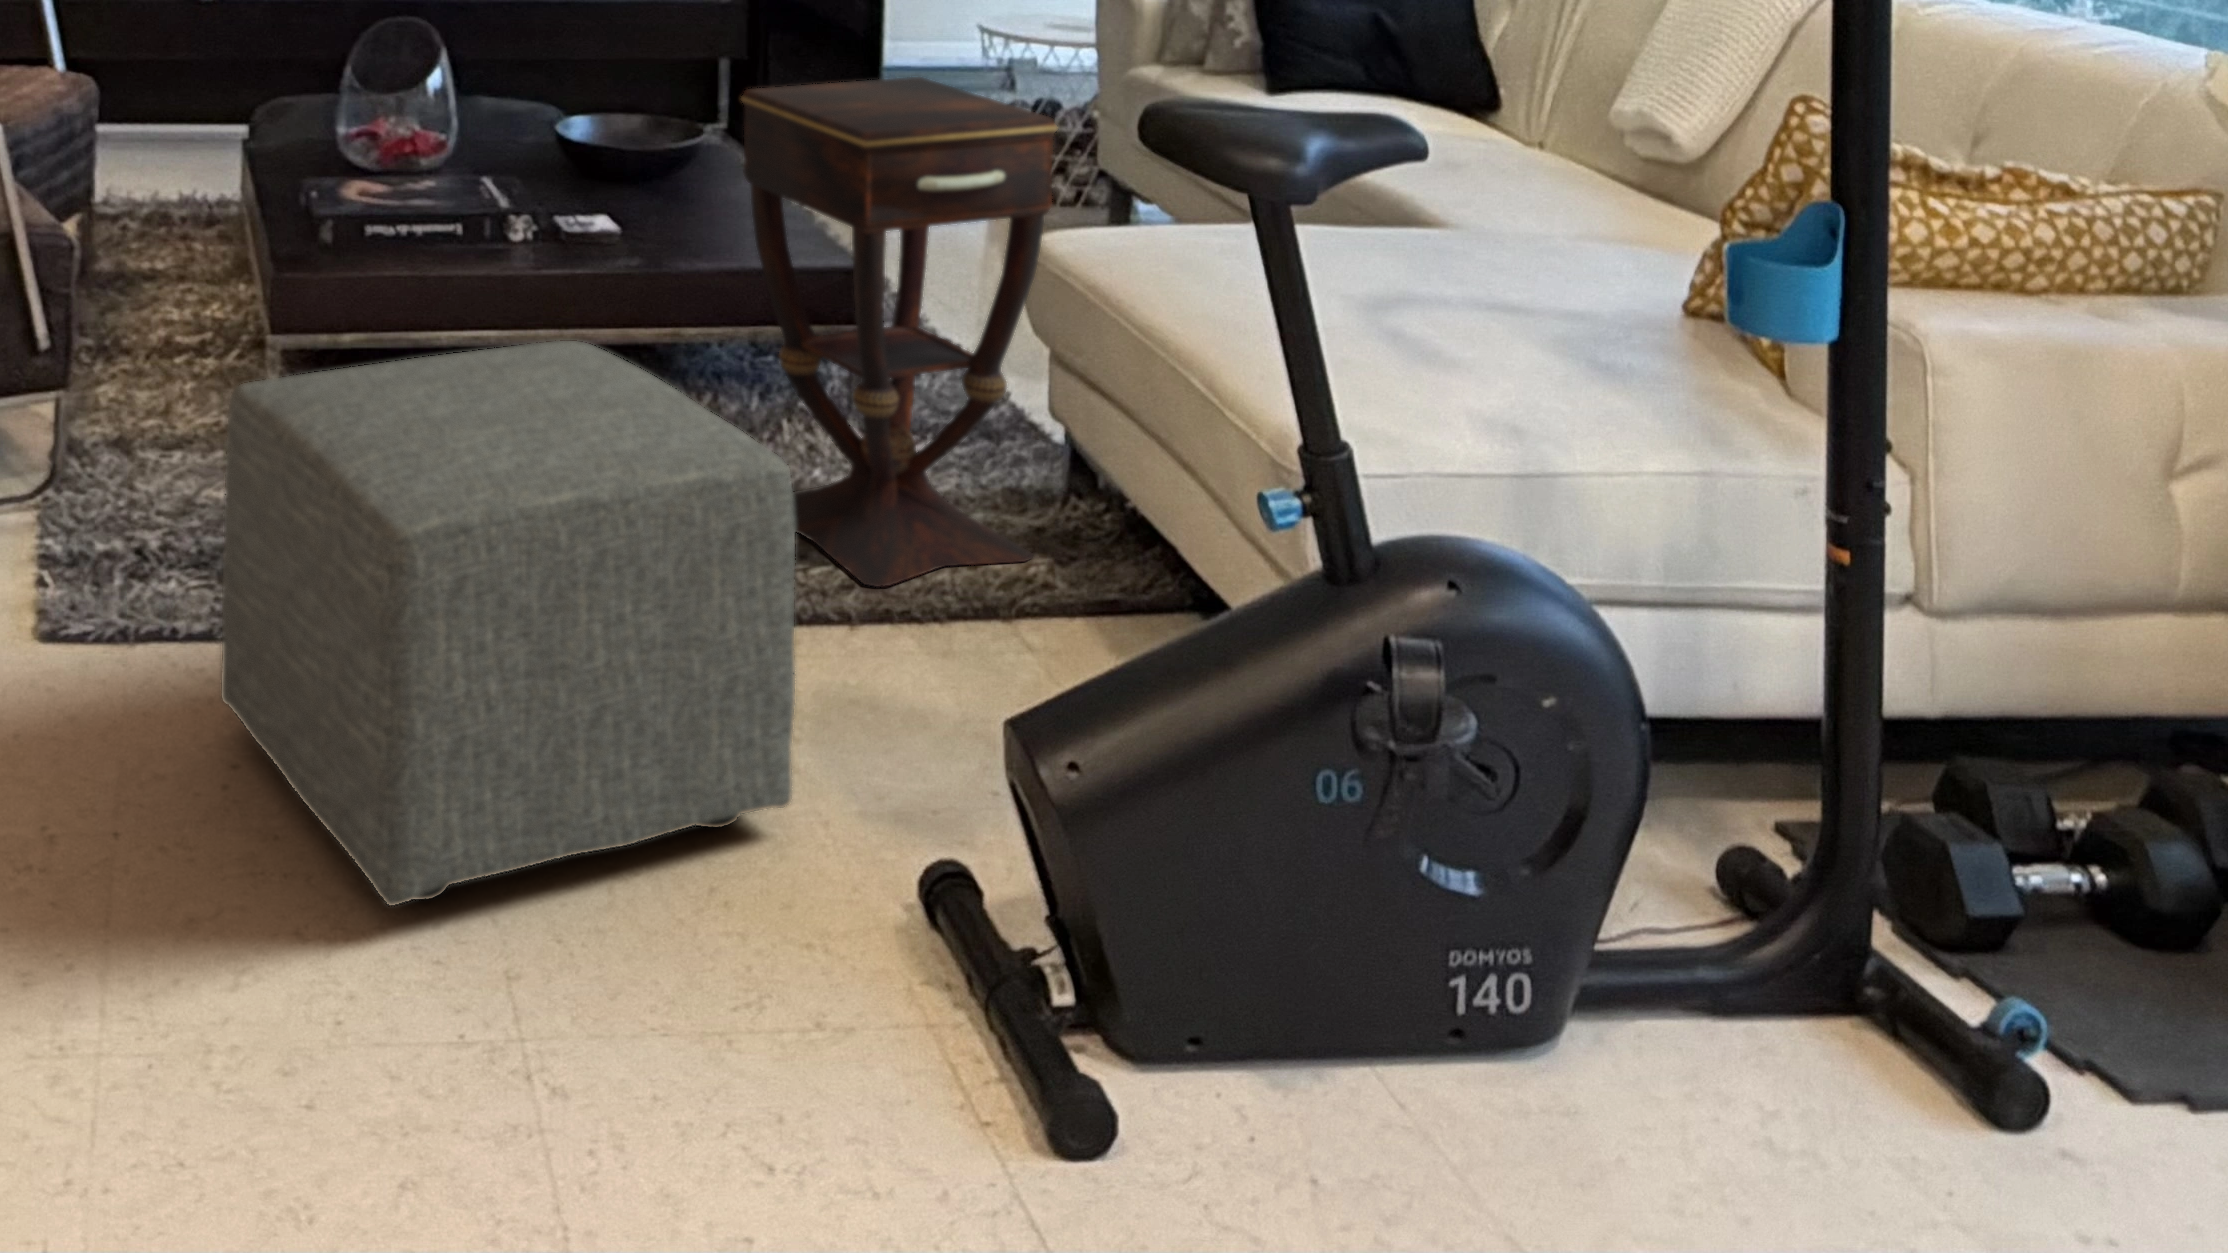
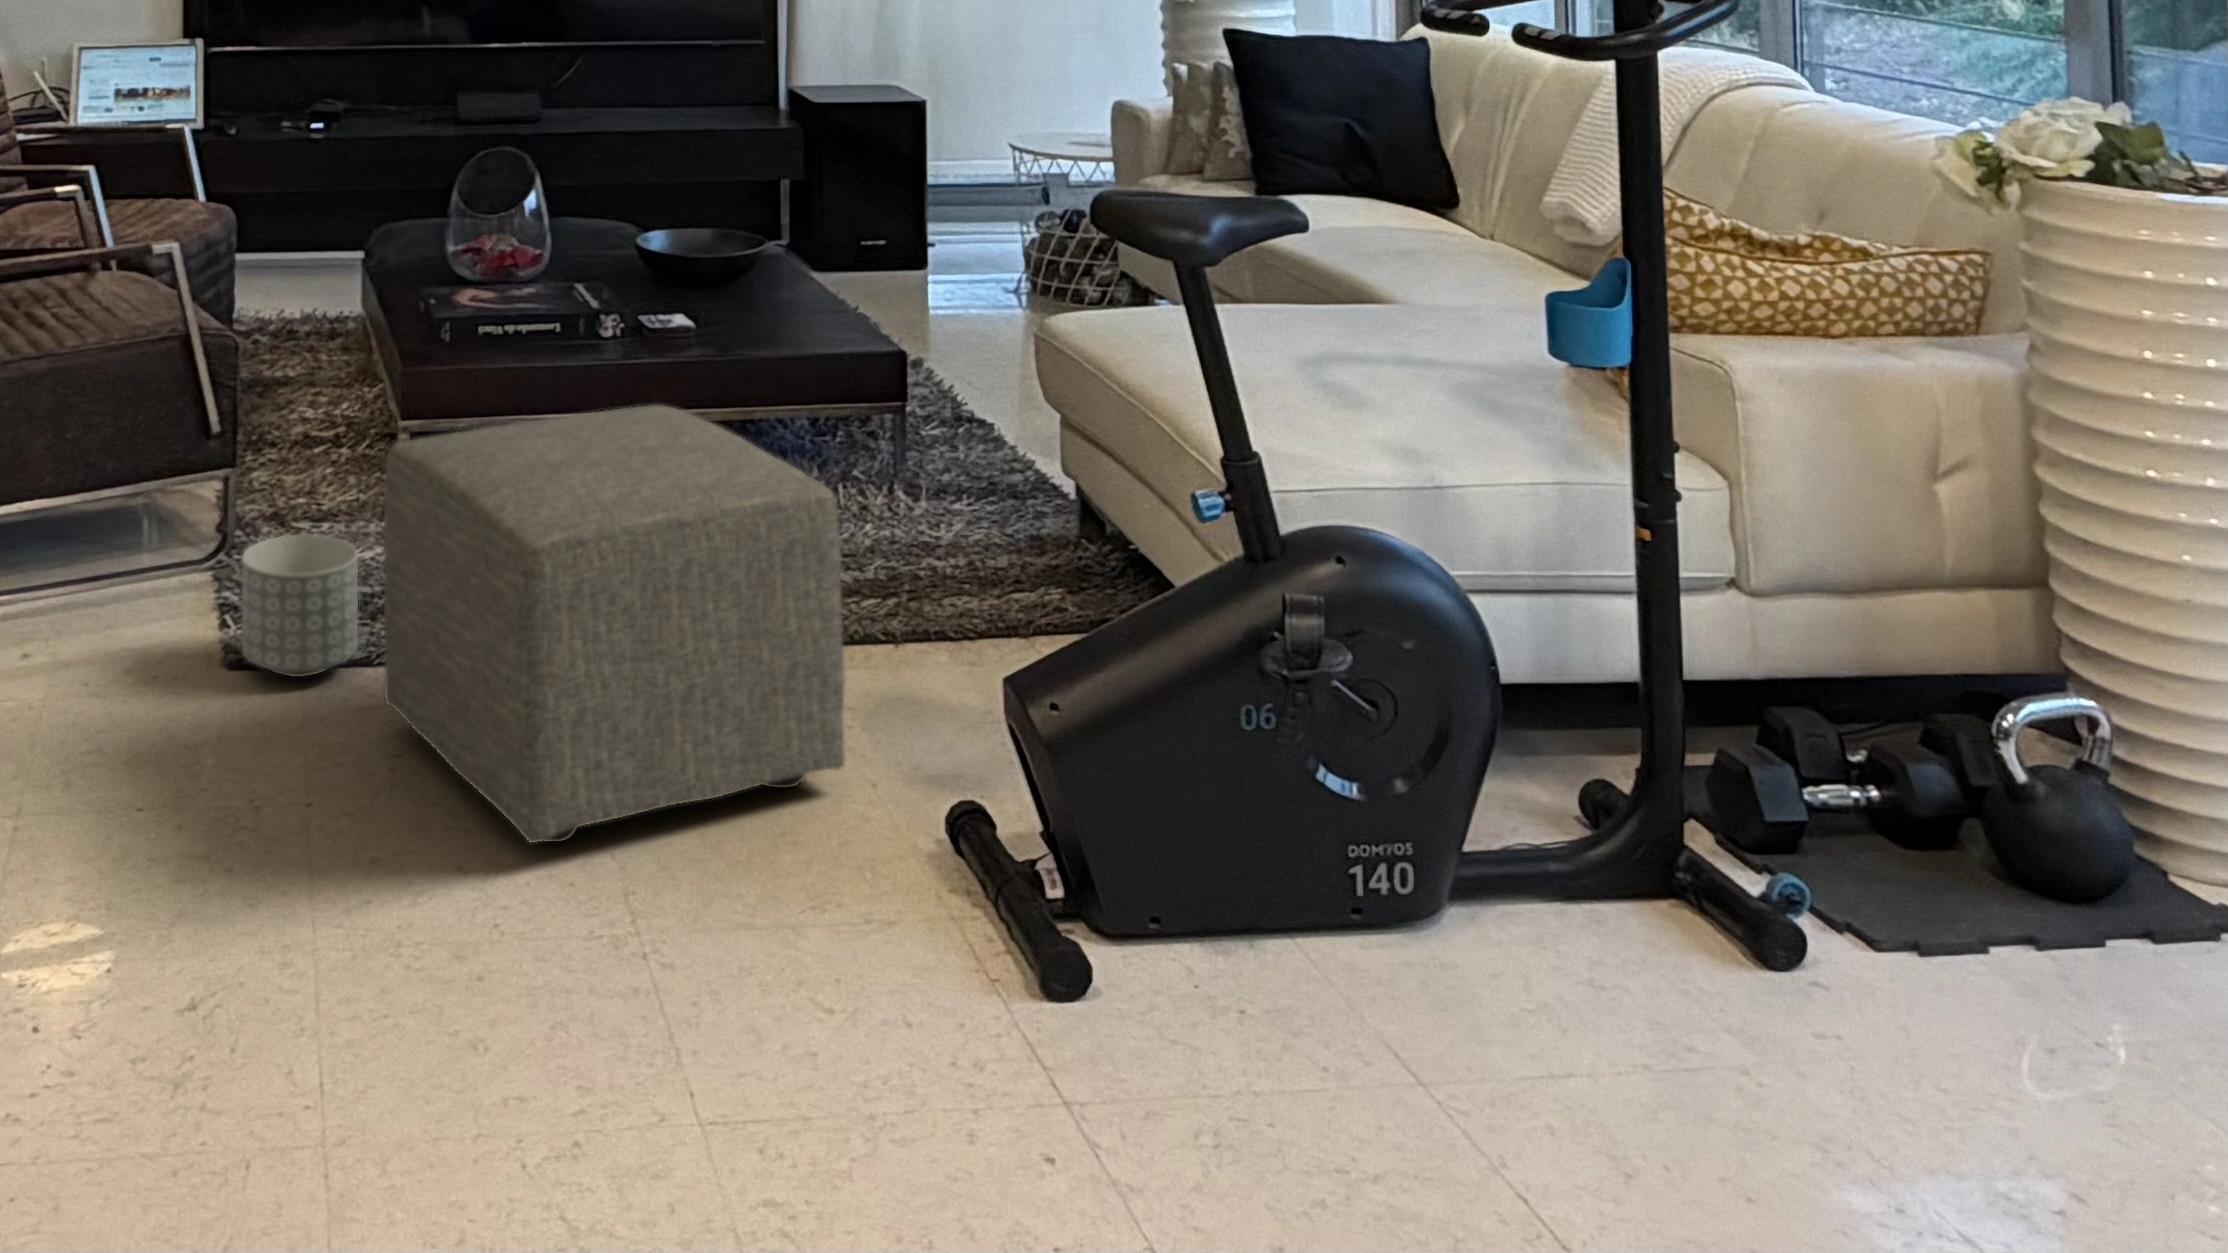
side table: present [741,77,1057,587] -> none [792,184,1053,611]
planter: none [54,482,198,657] -> present [242,535,358,677]

